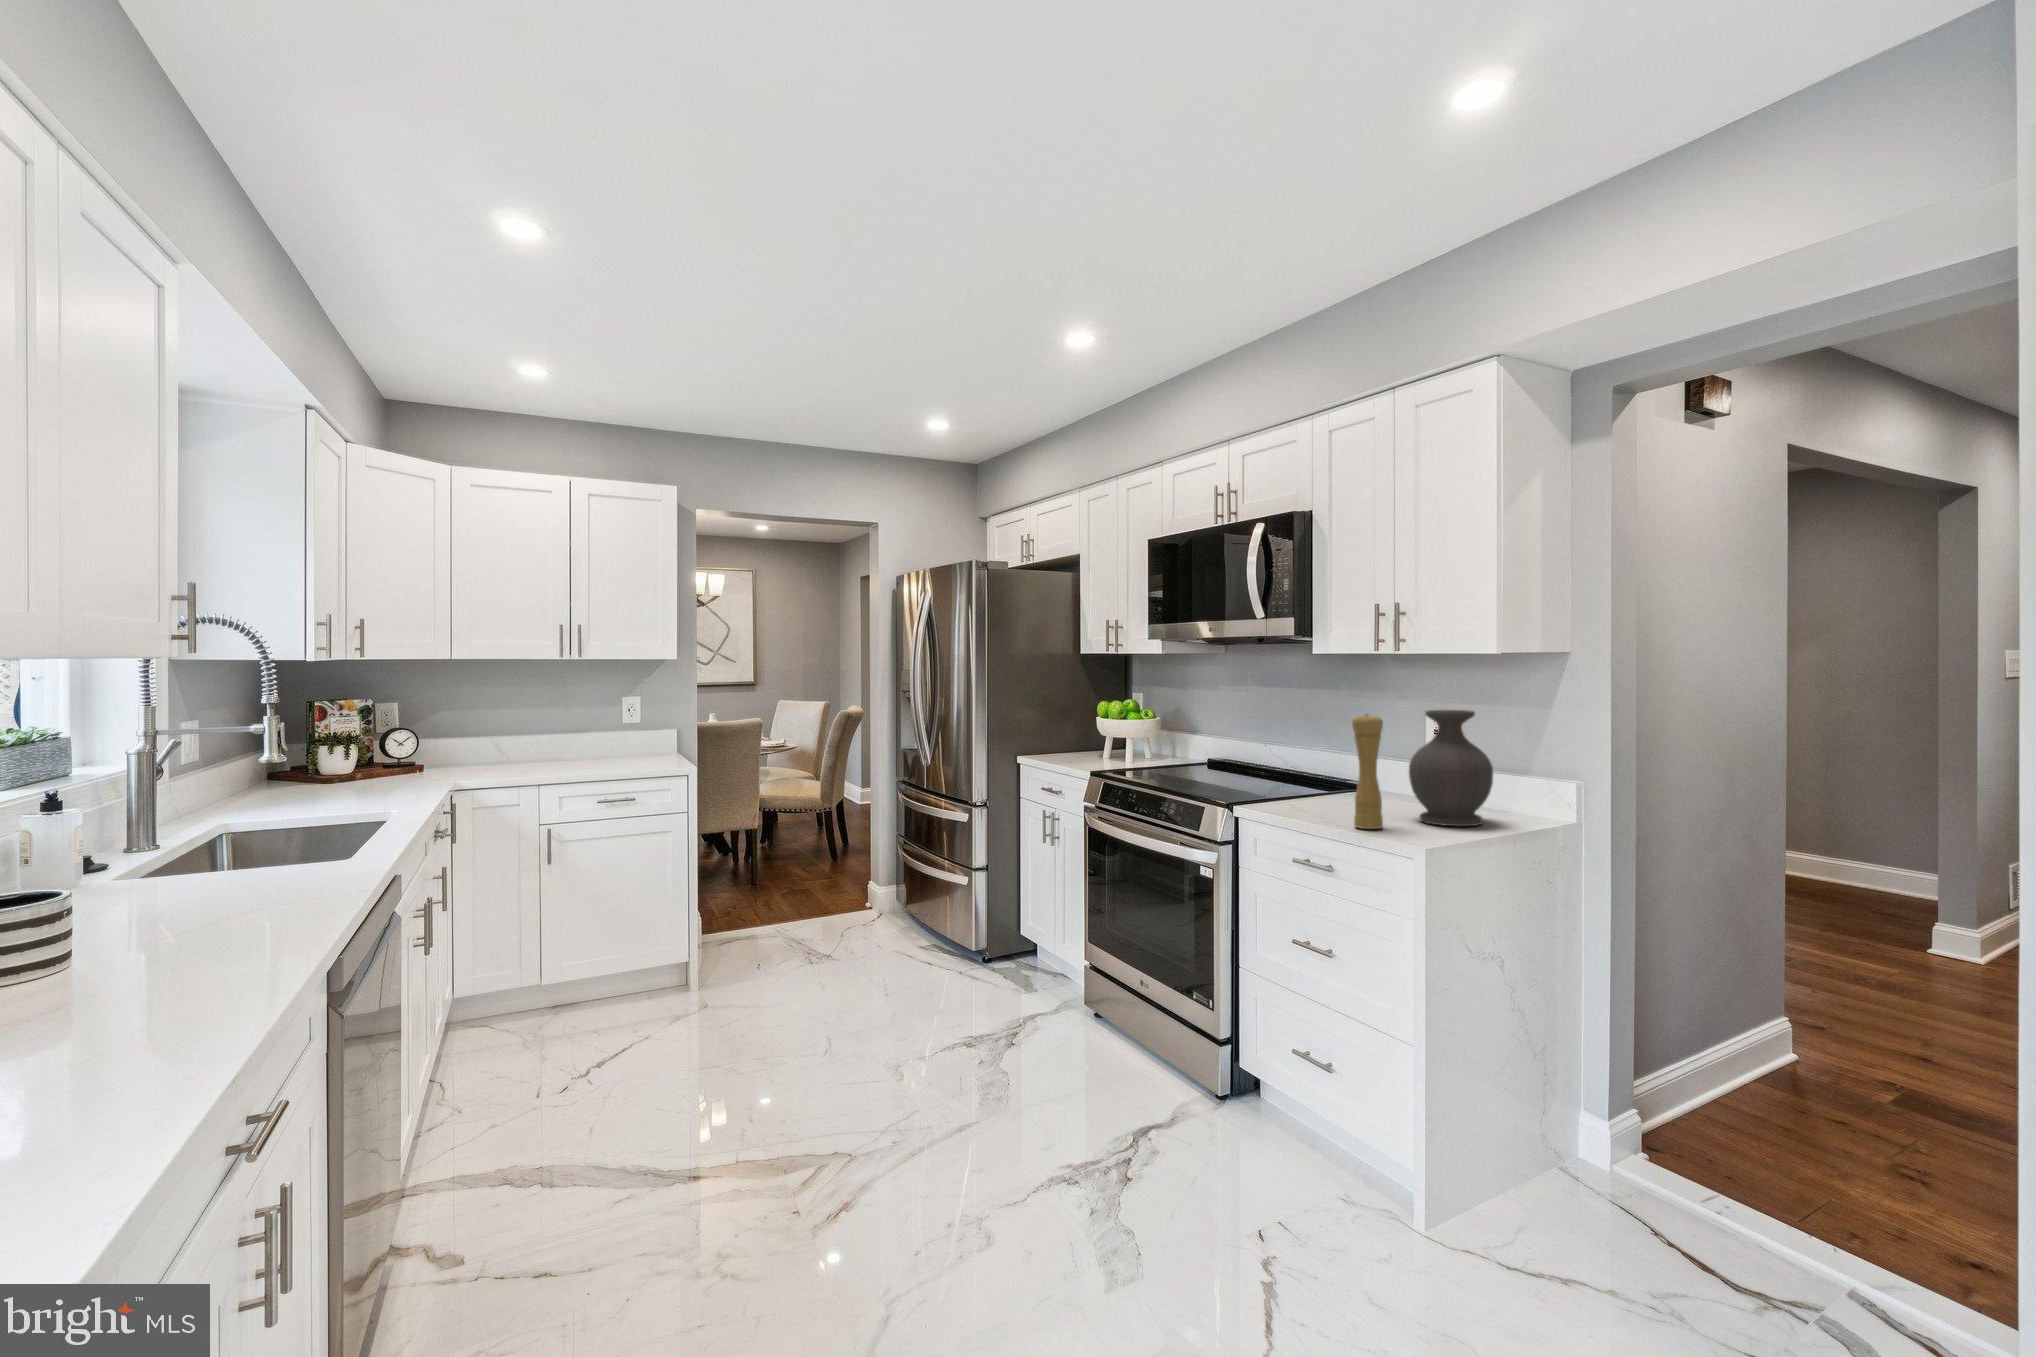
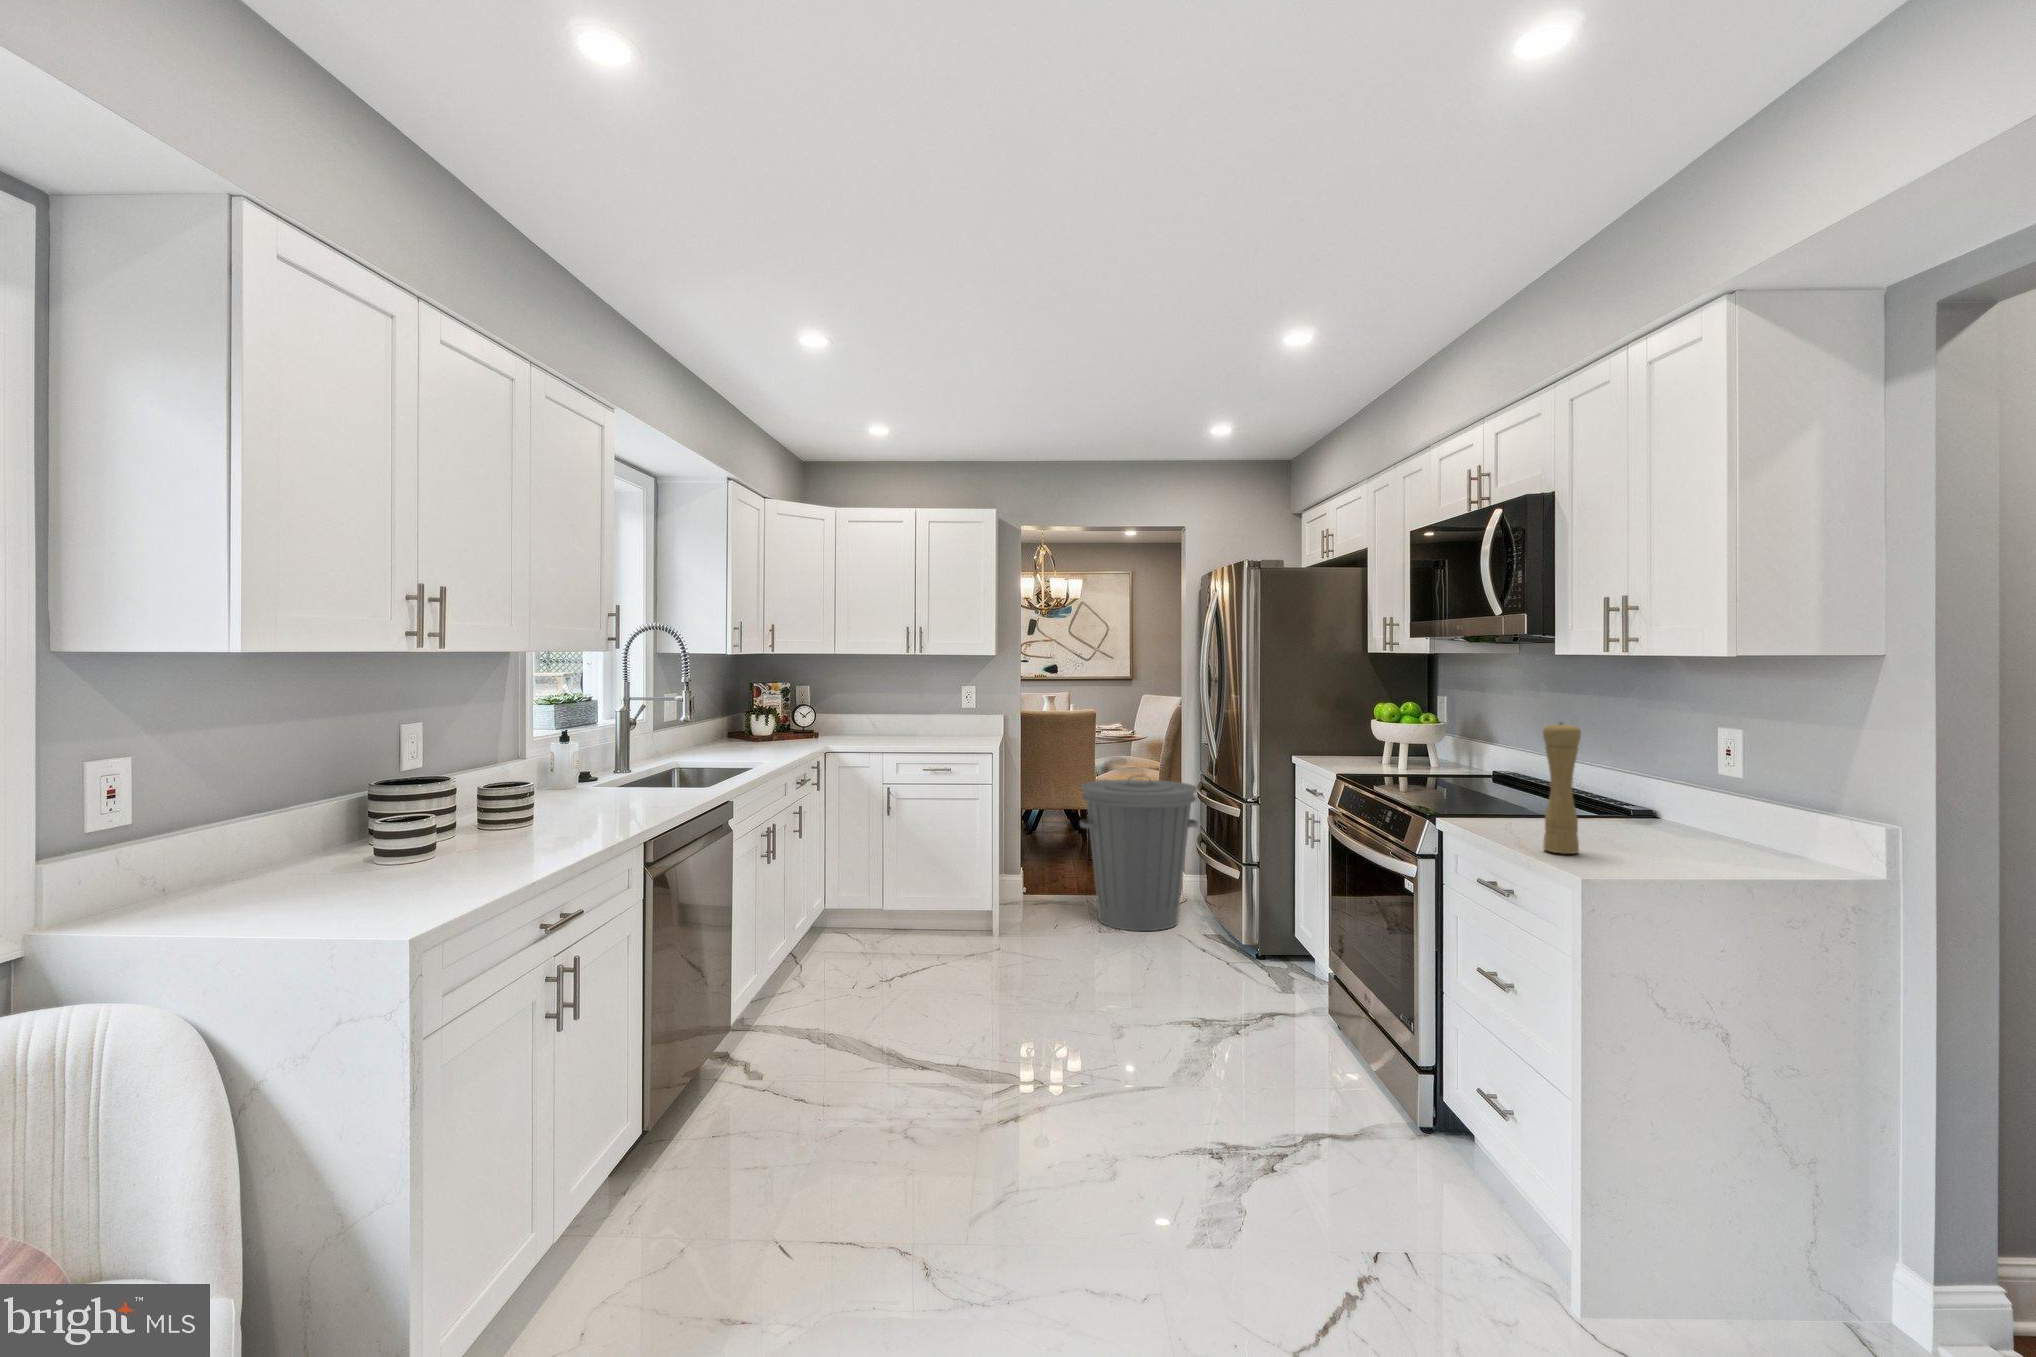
vase: present [1409,710,1493,826] -> none [1630,722,1744,863]
trash can: none [775,787,904,958] -> present [1080,775,1198,931]

